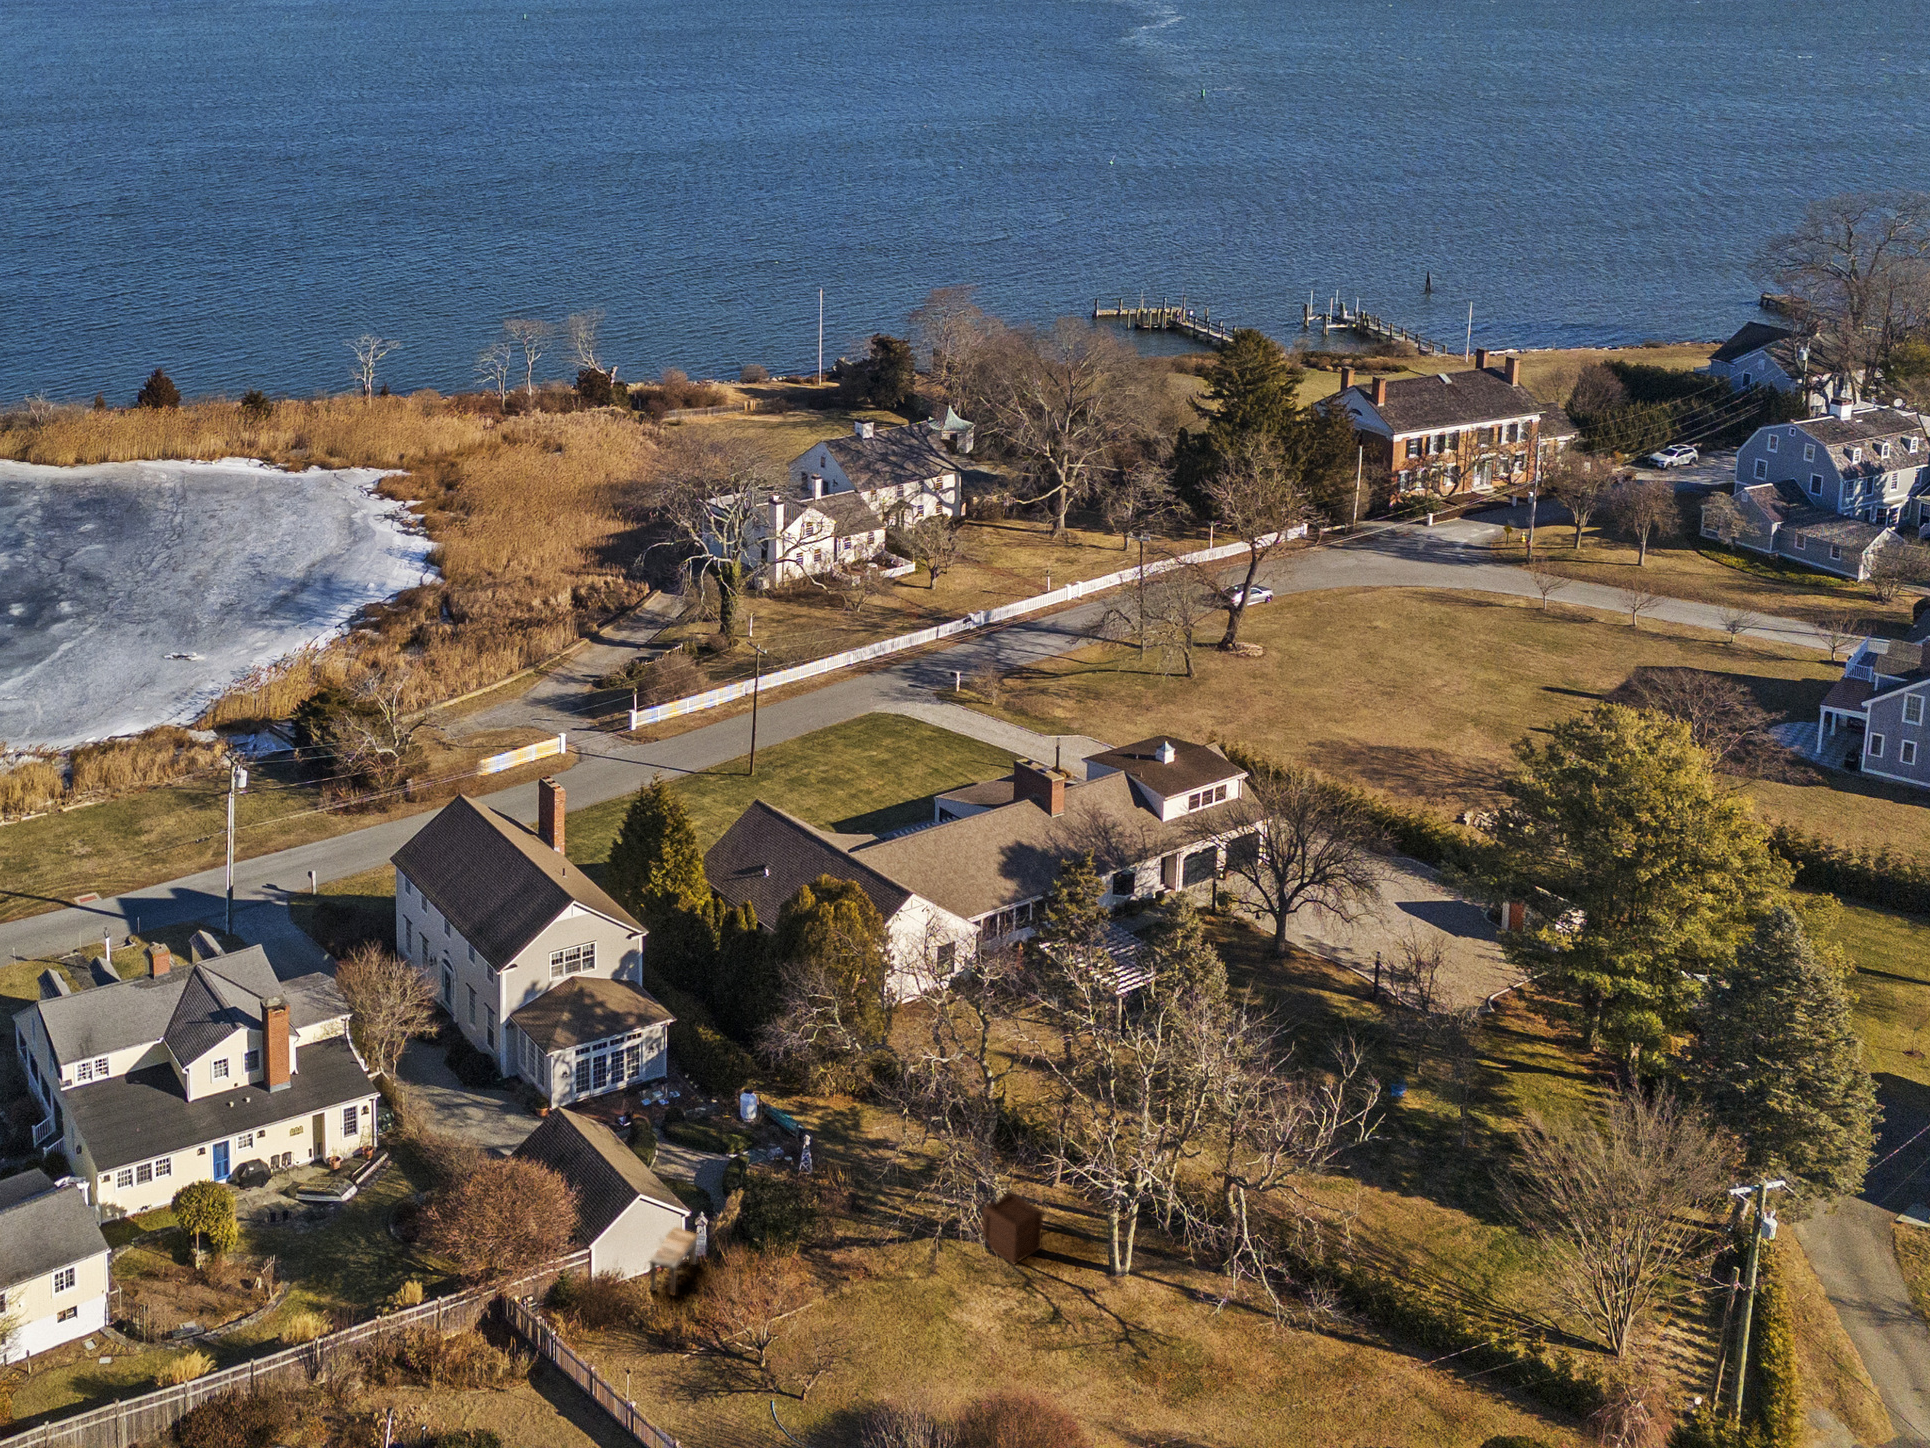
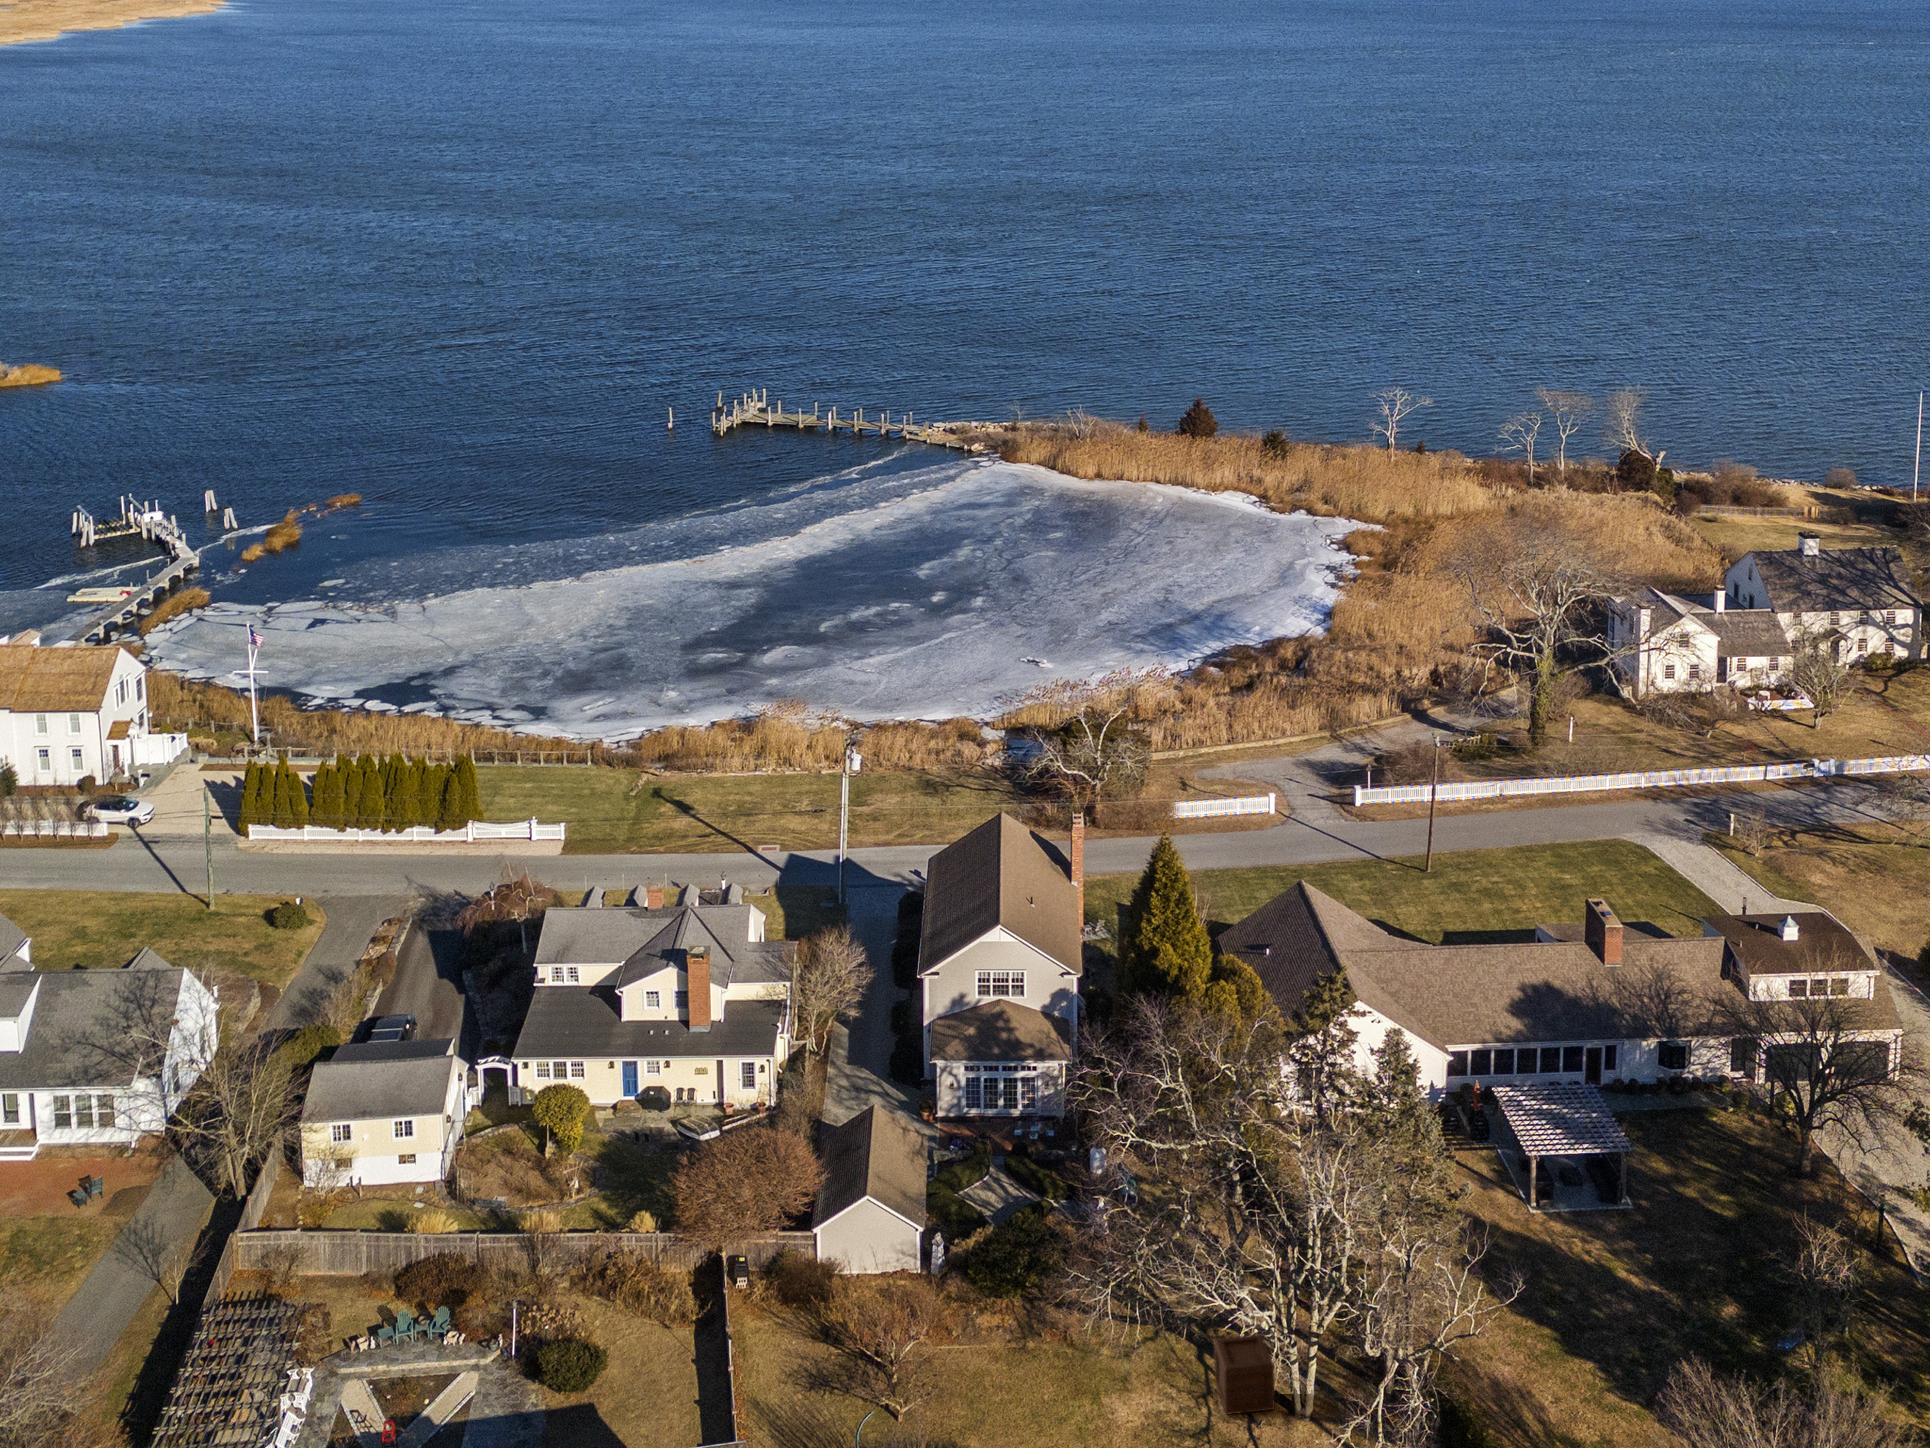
bench: present [650,1227,698,1295] -> none [842,1253,910,1320]

